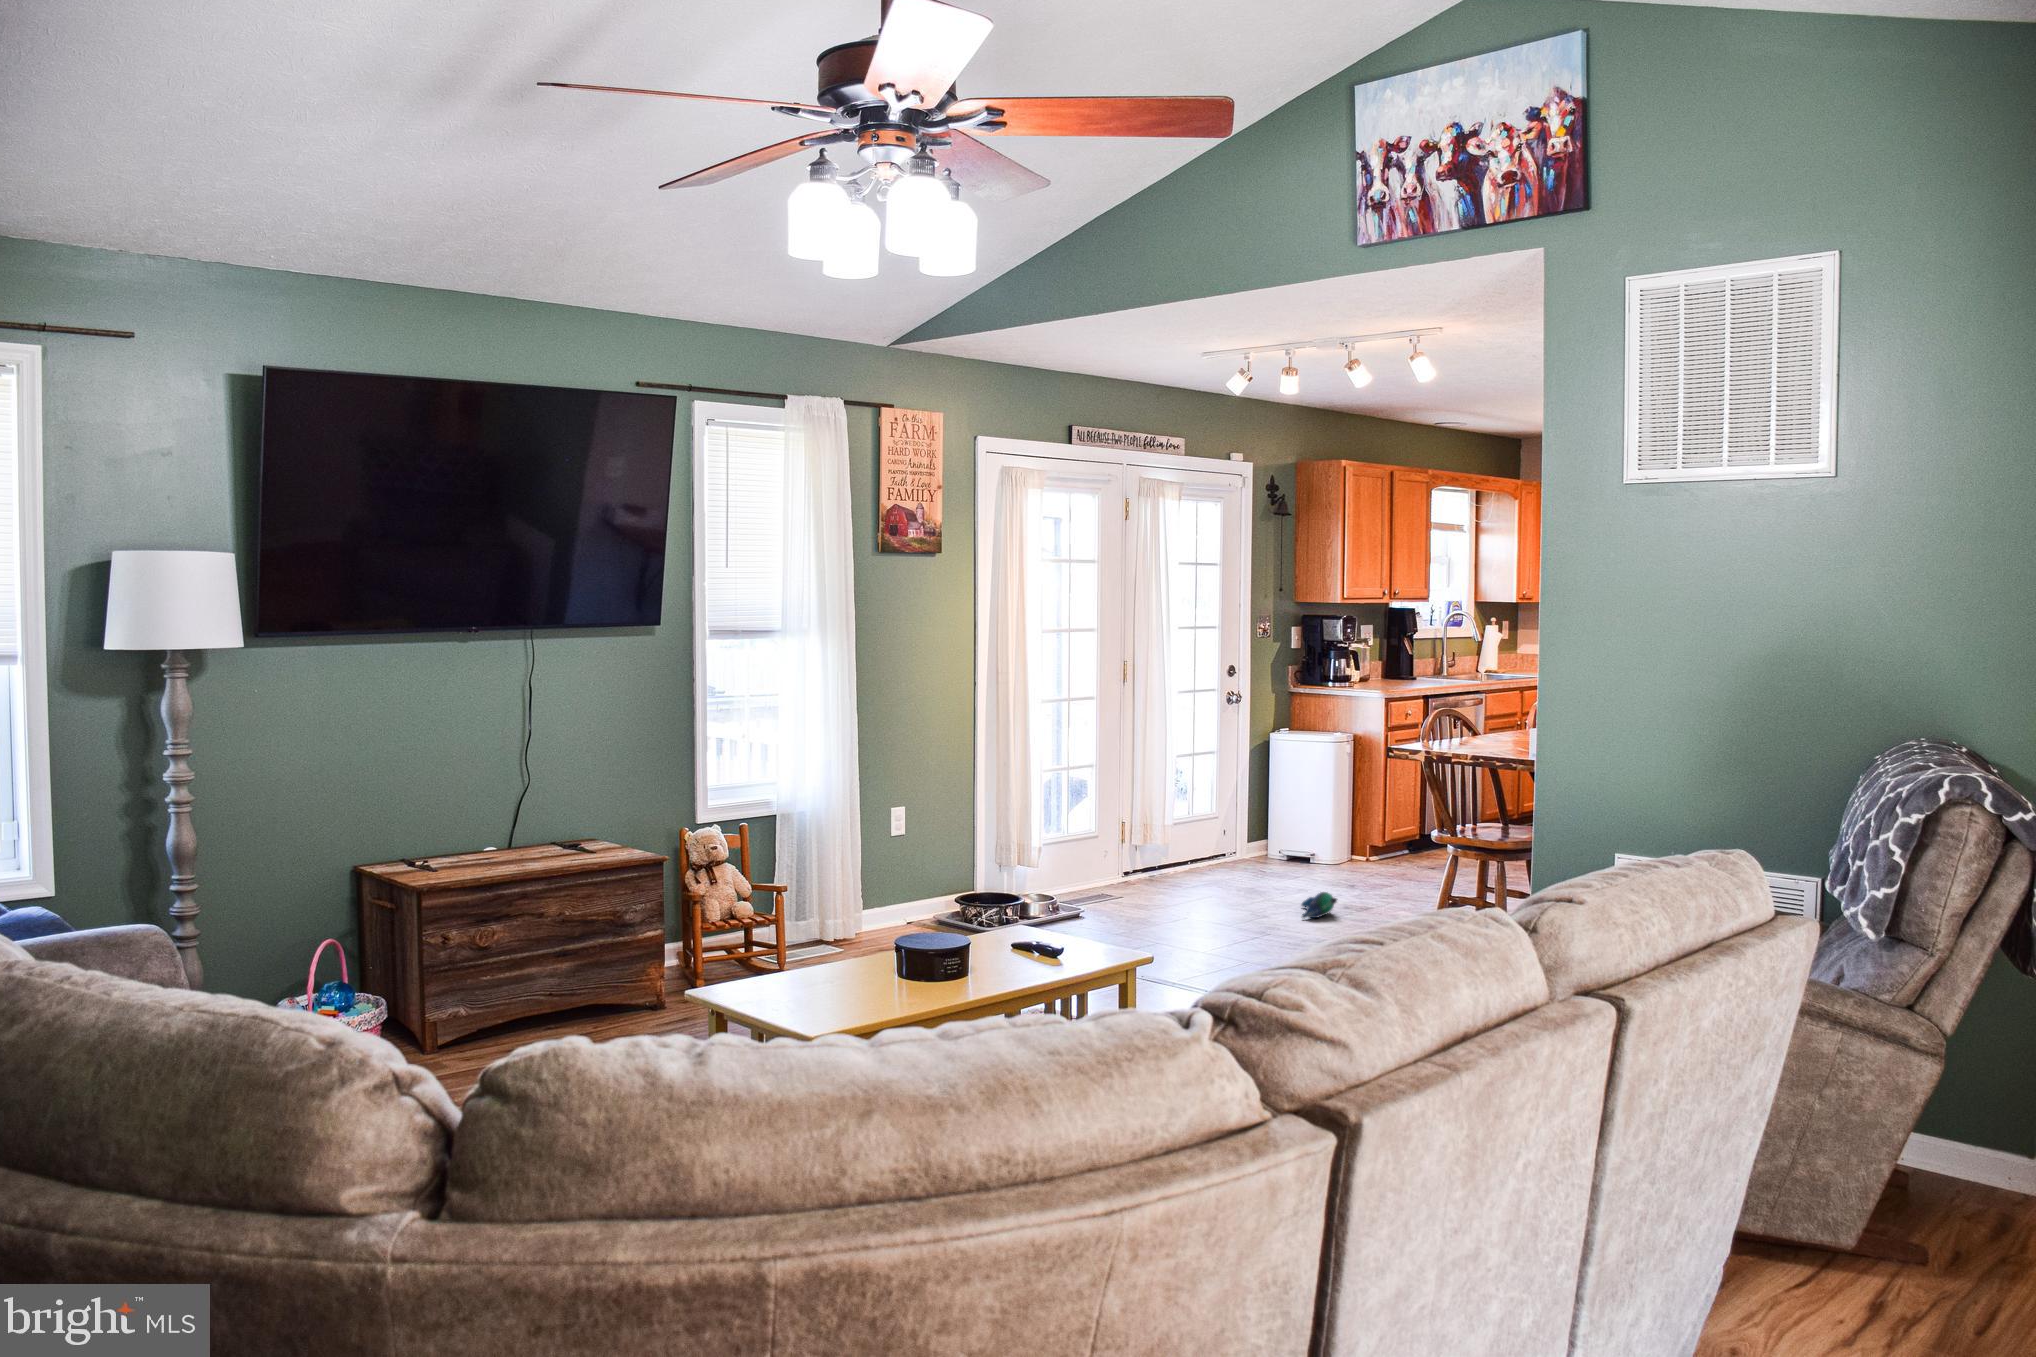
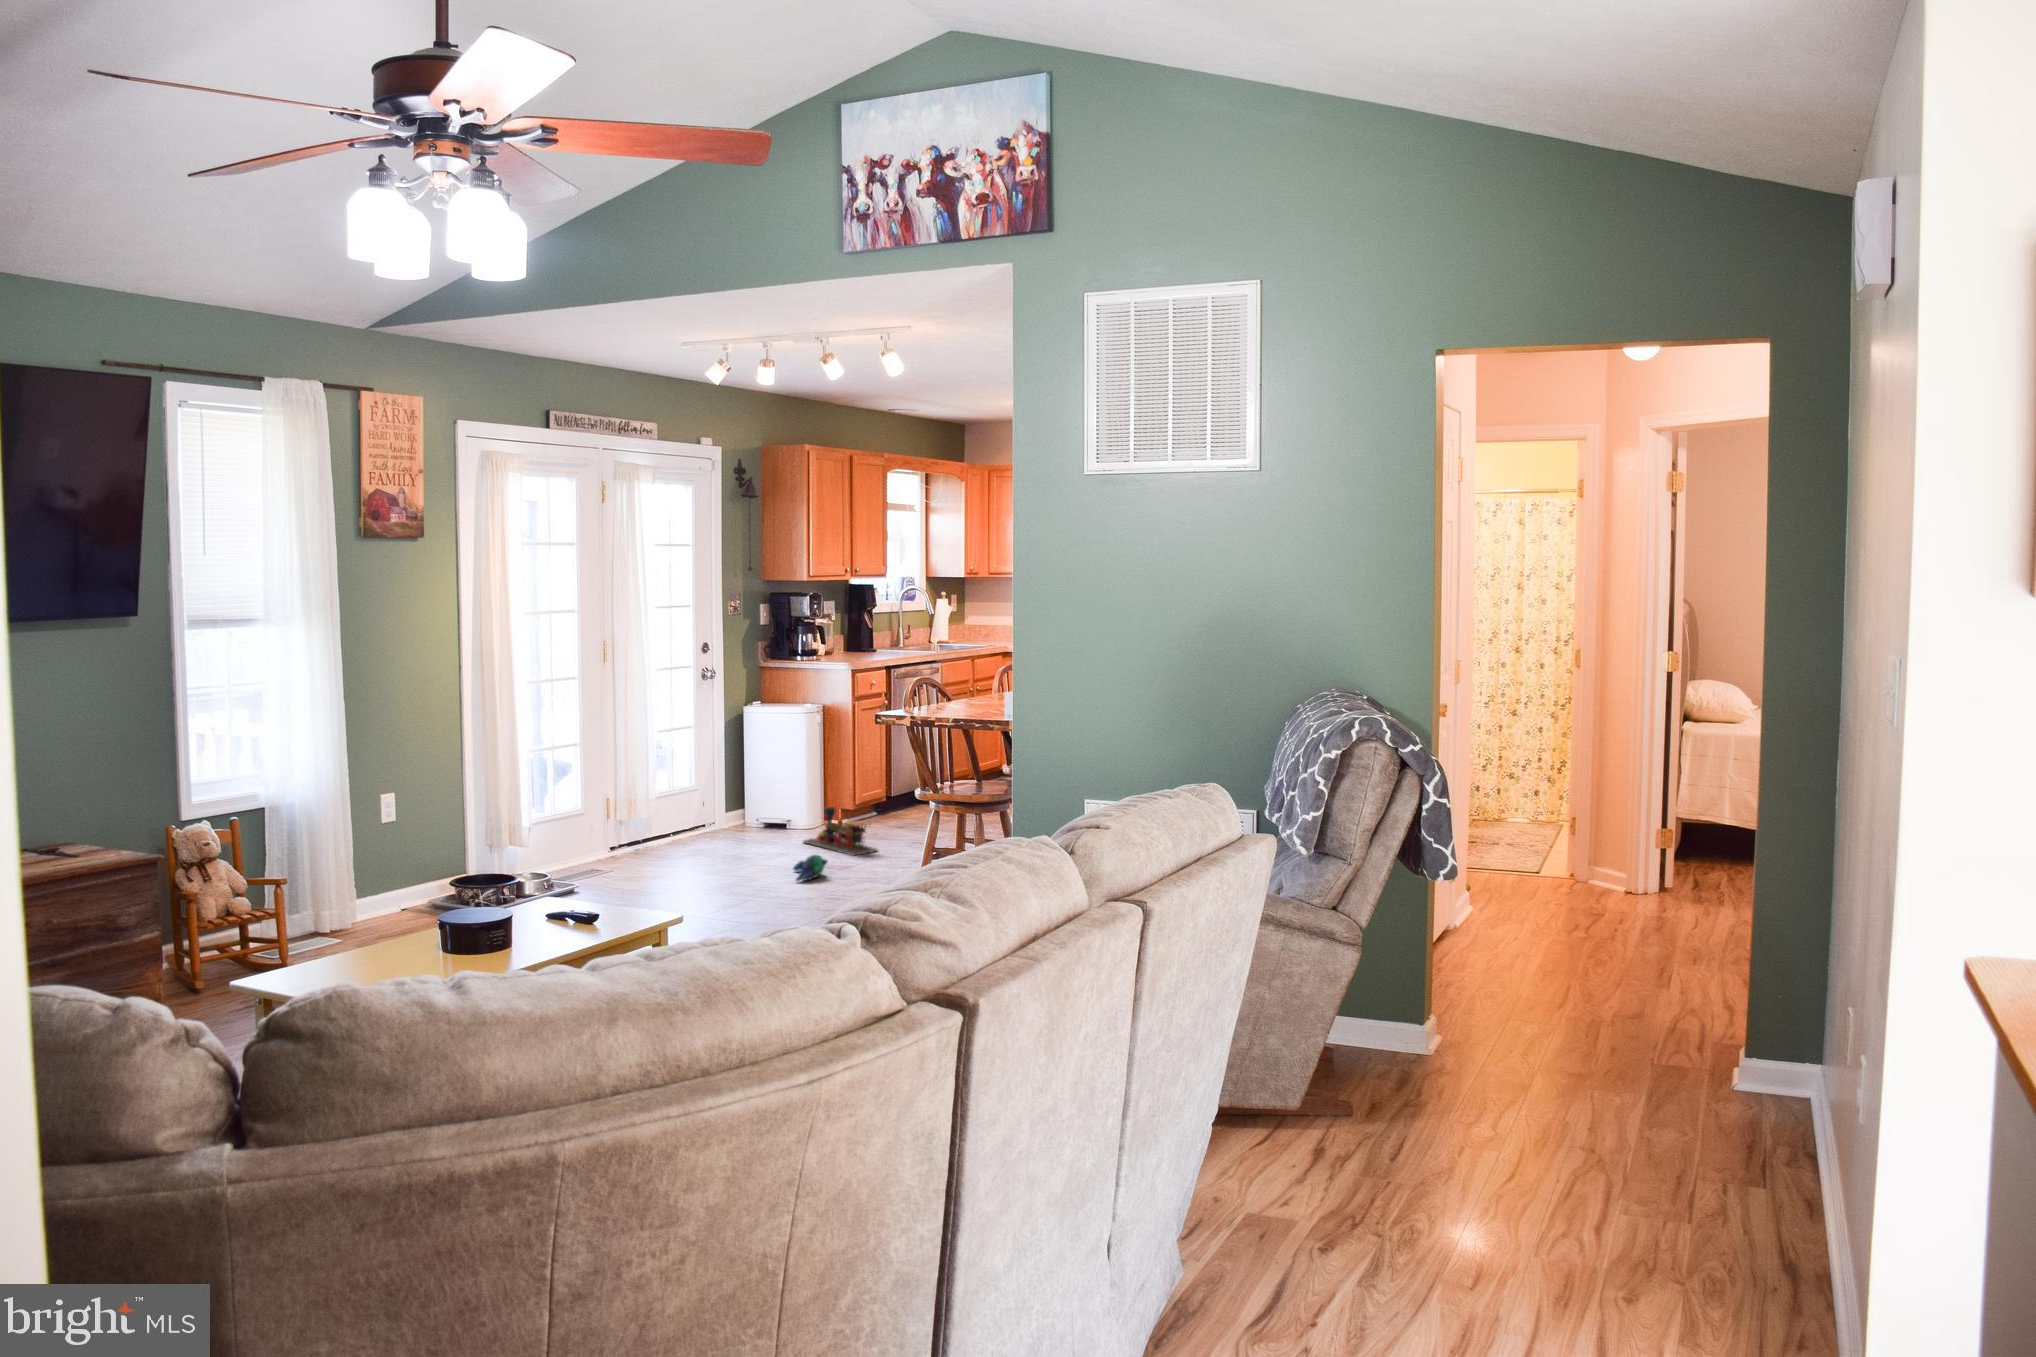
toy train: none [1318,843,1398,897] -> present [803,807,878,855]

